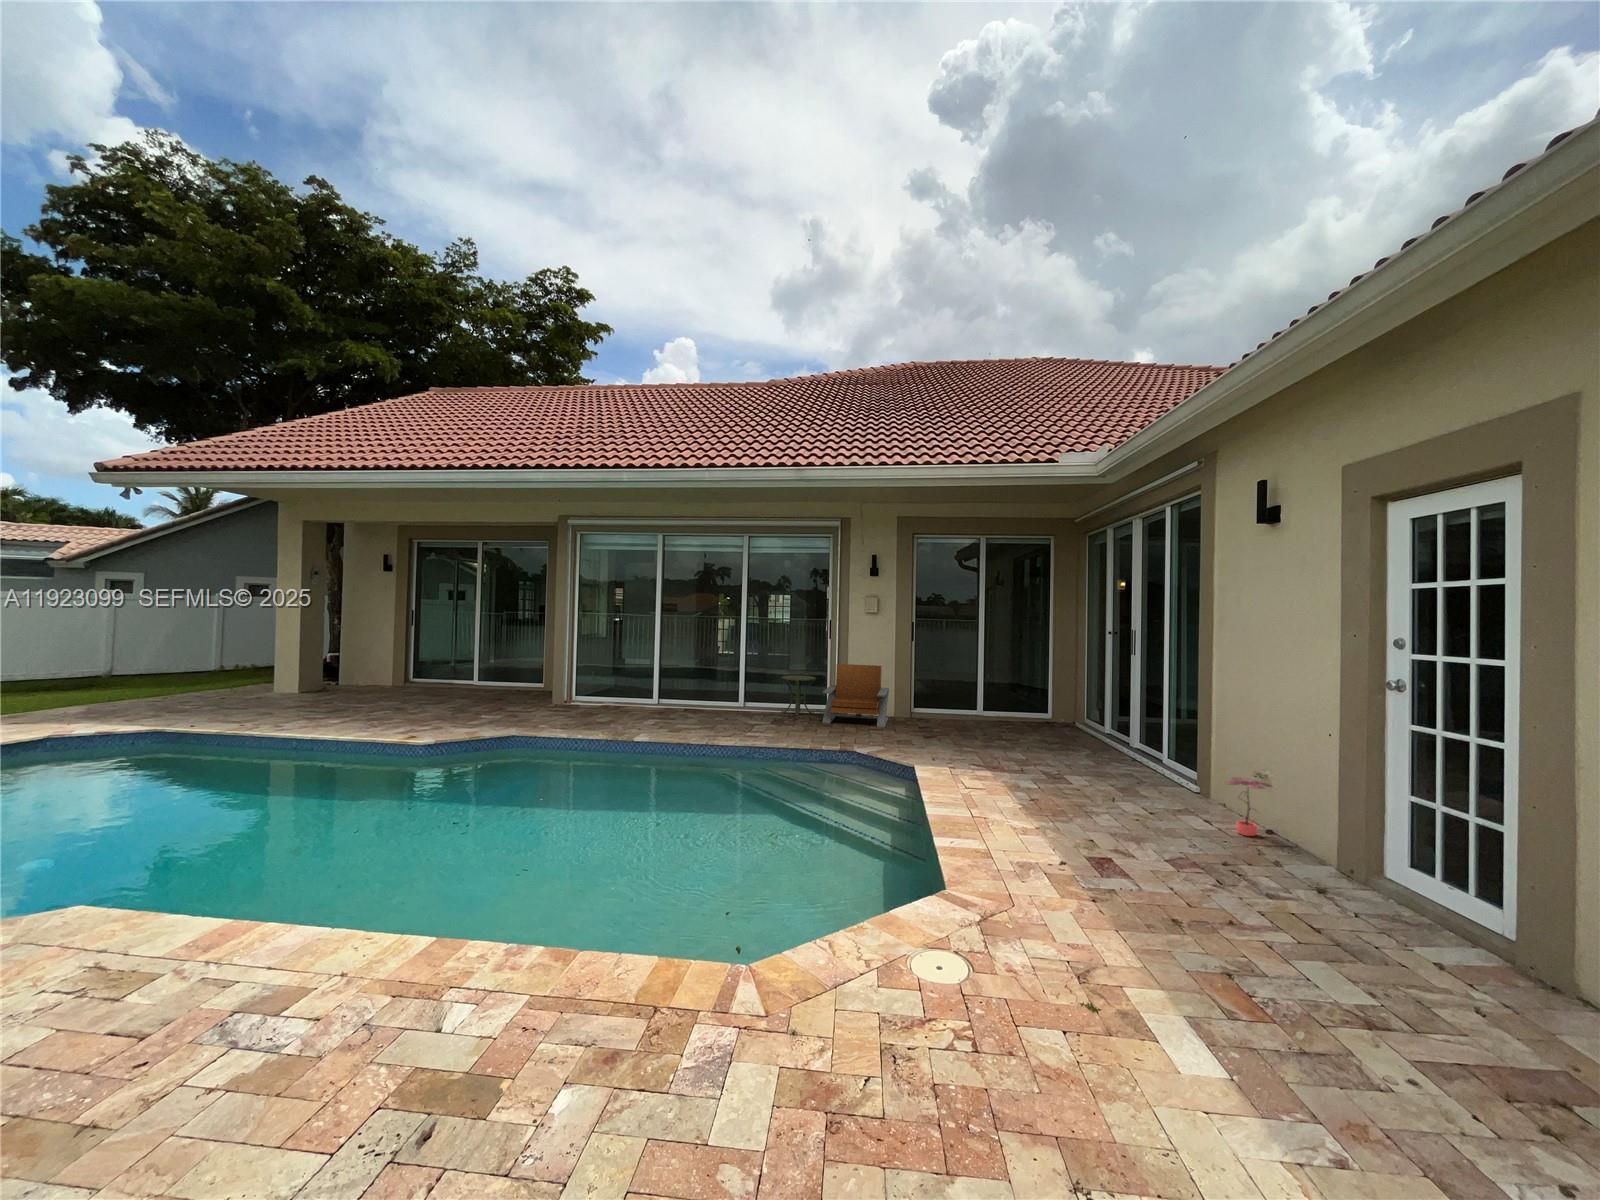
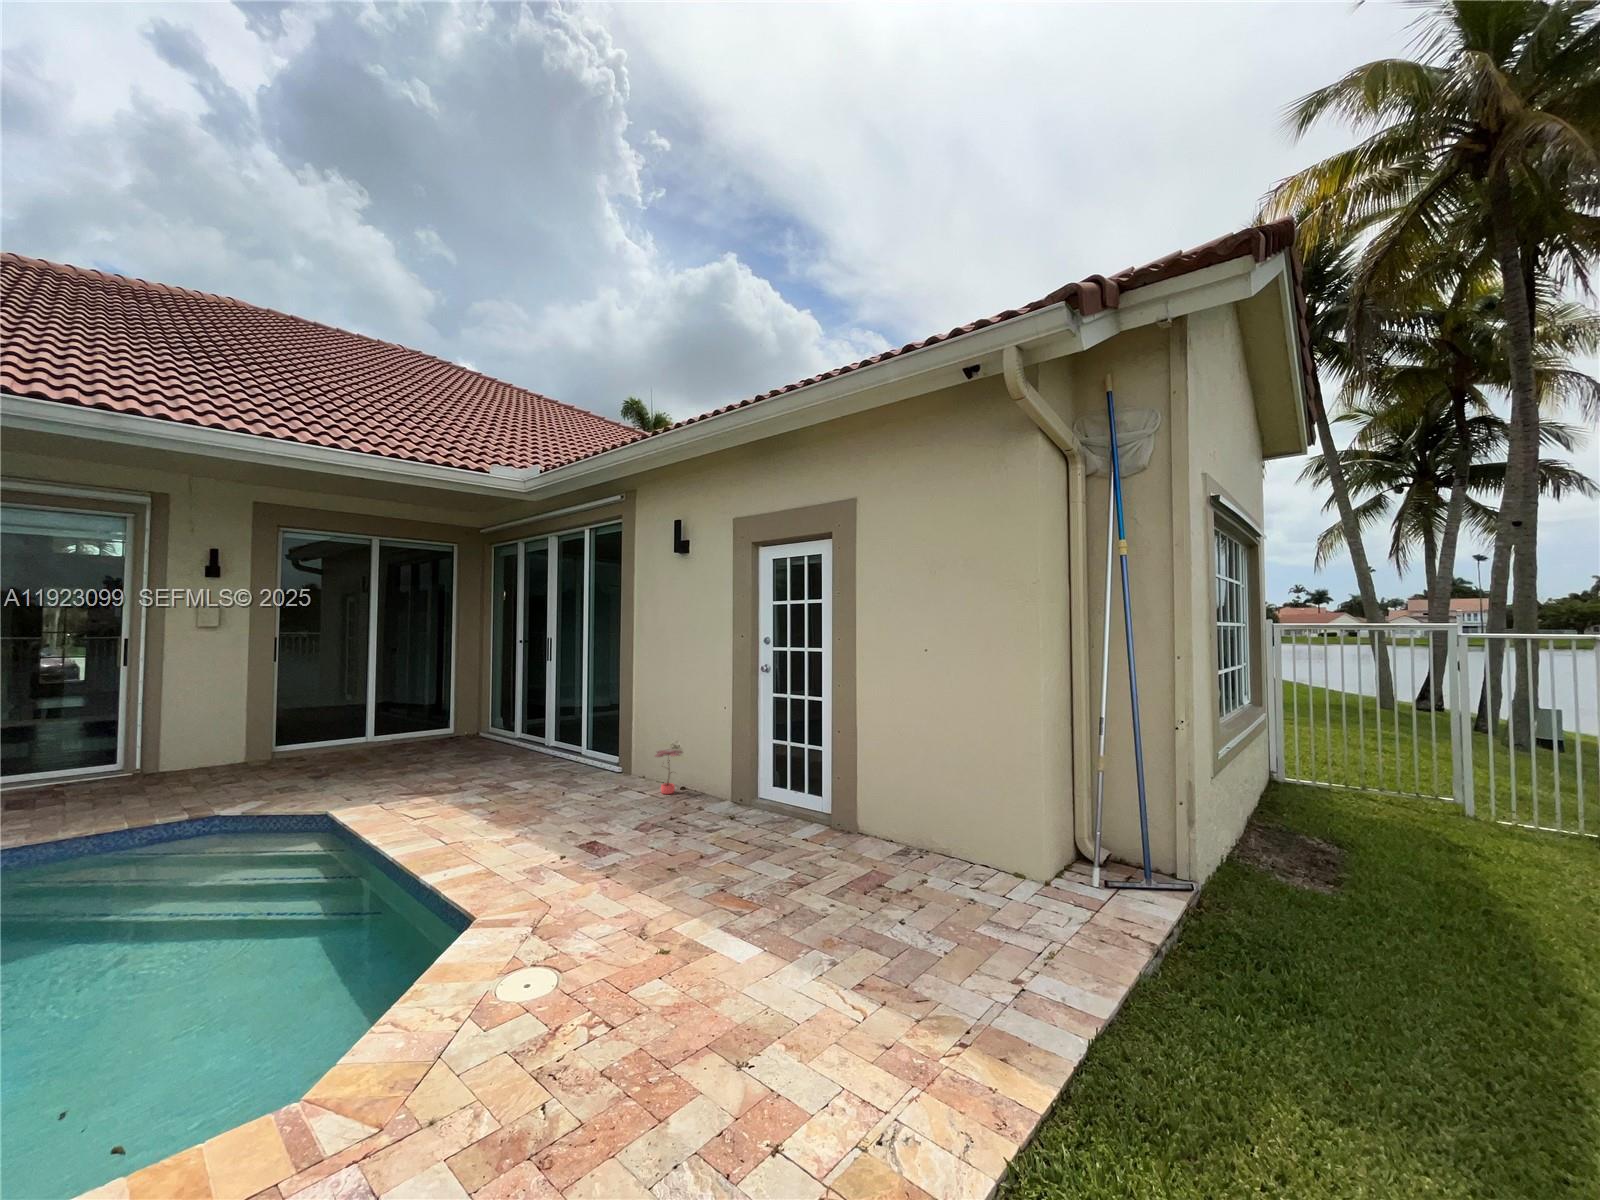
lounge chair: present [822,664,889,728] -> none [128,698,246,791]
side table: present [781,675,816,716] -> none [24,726,103,789]

